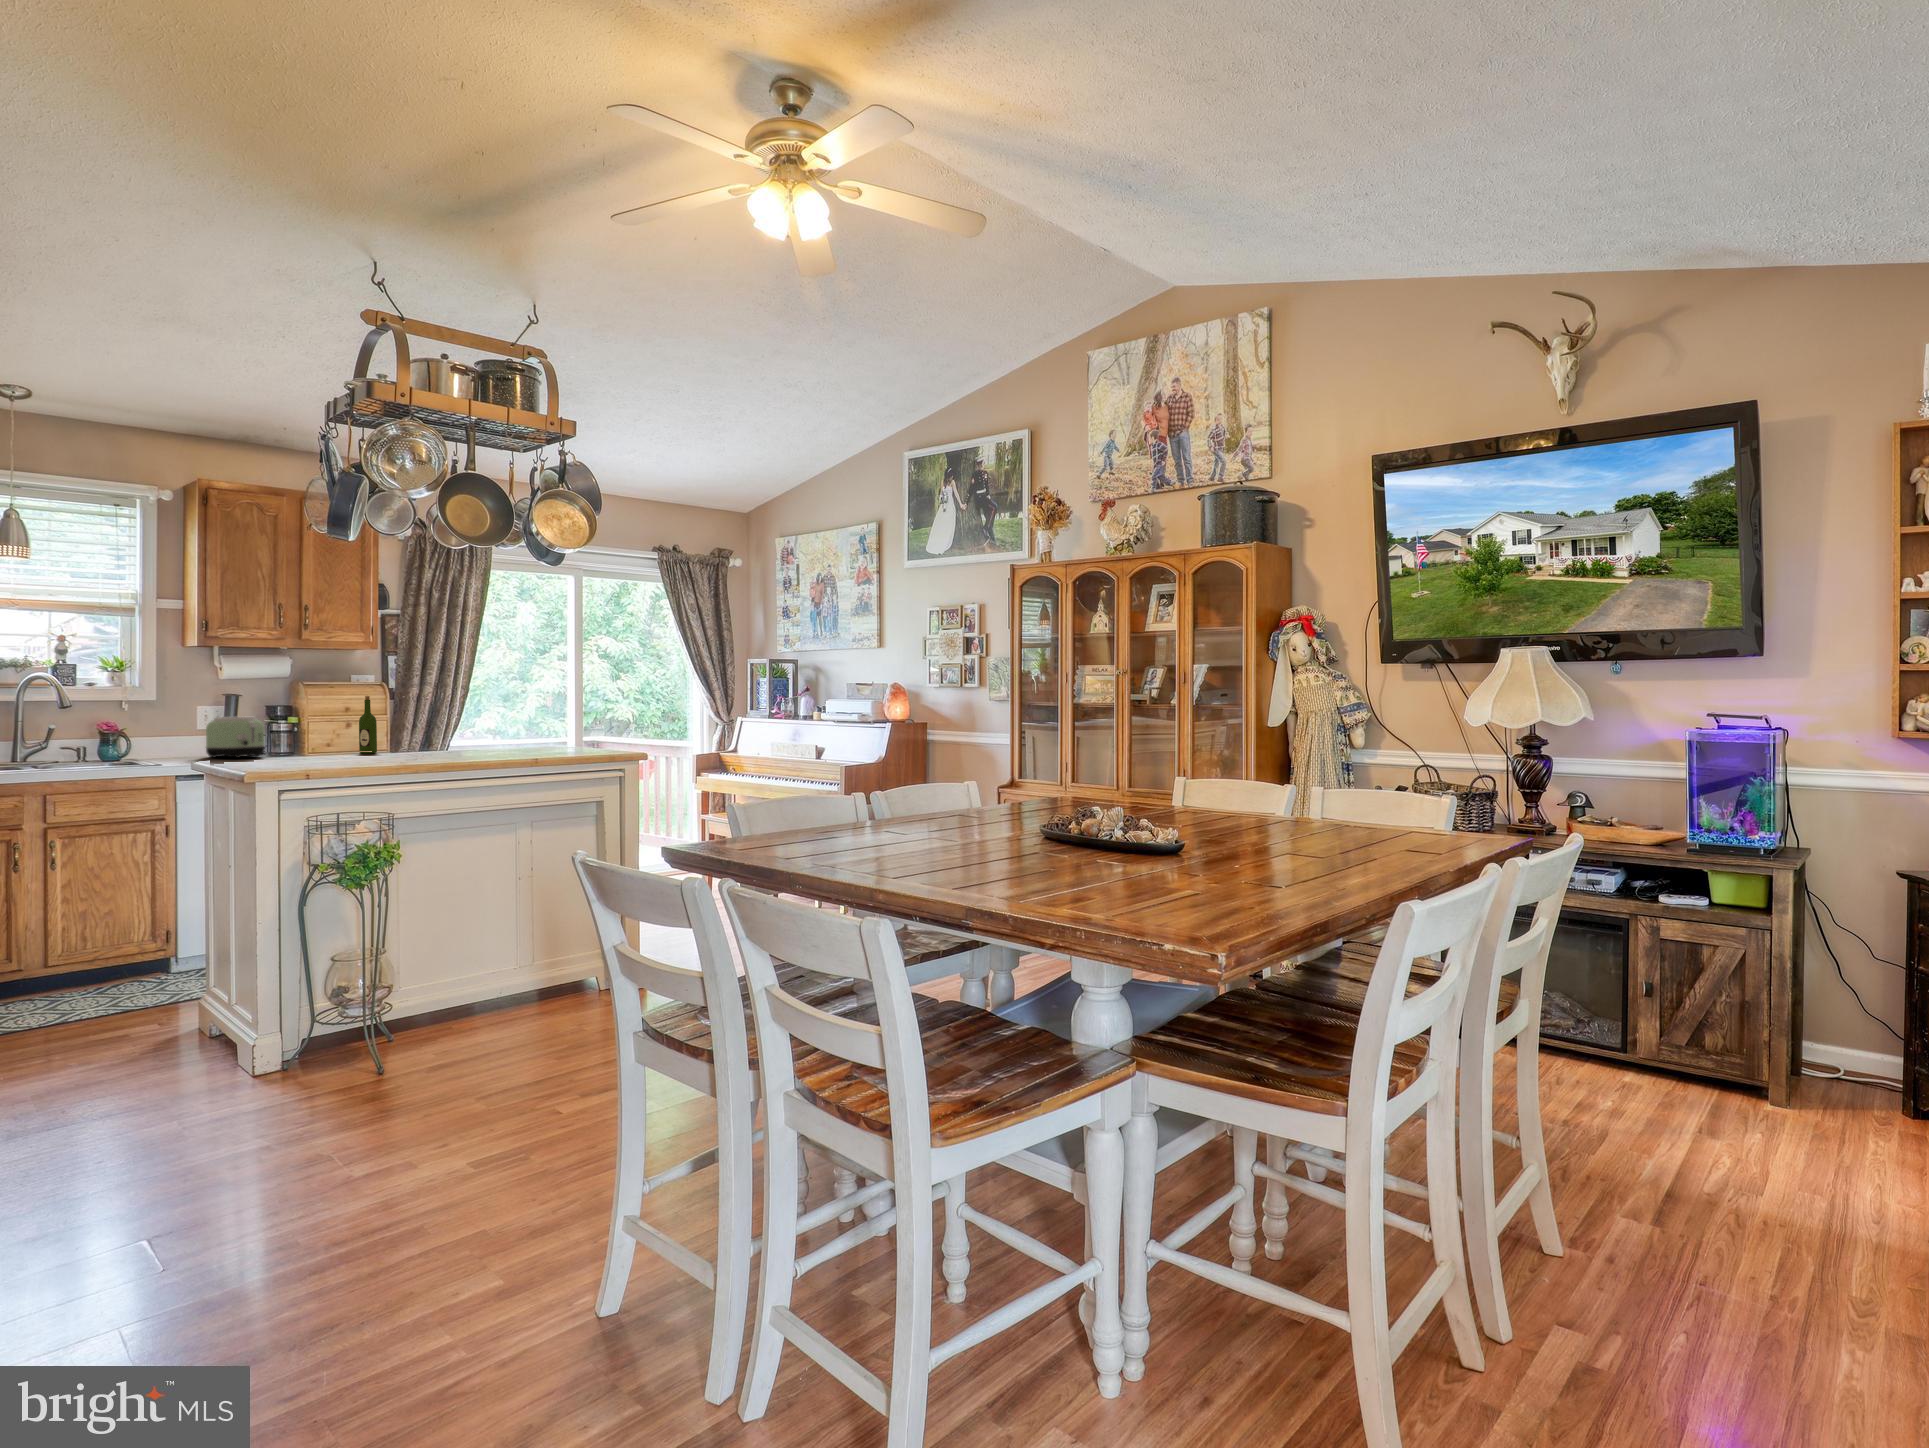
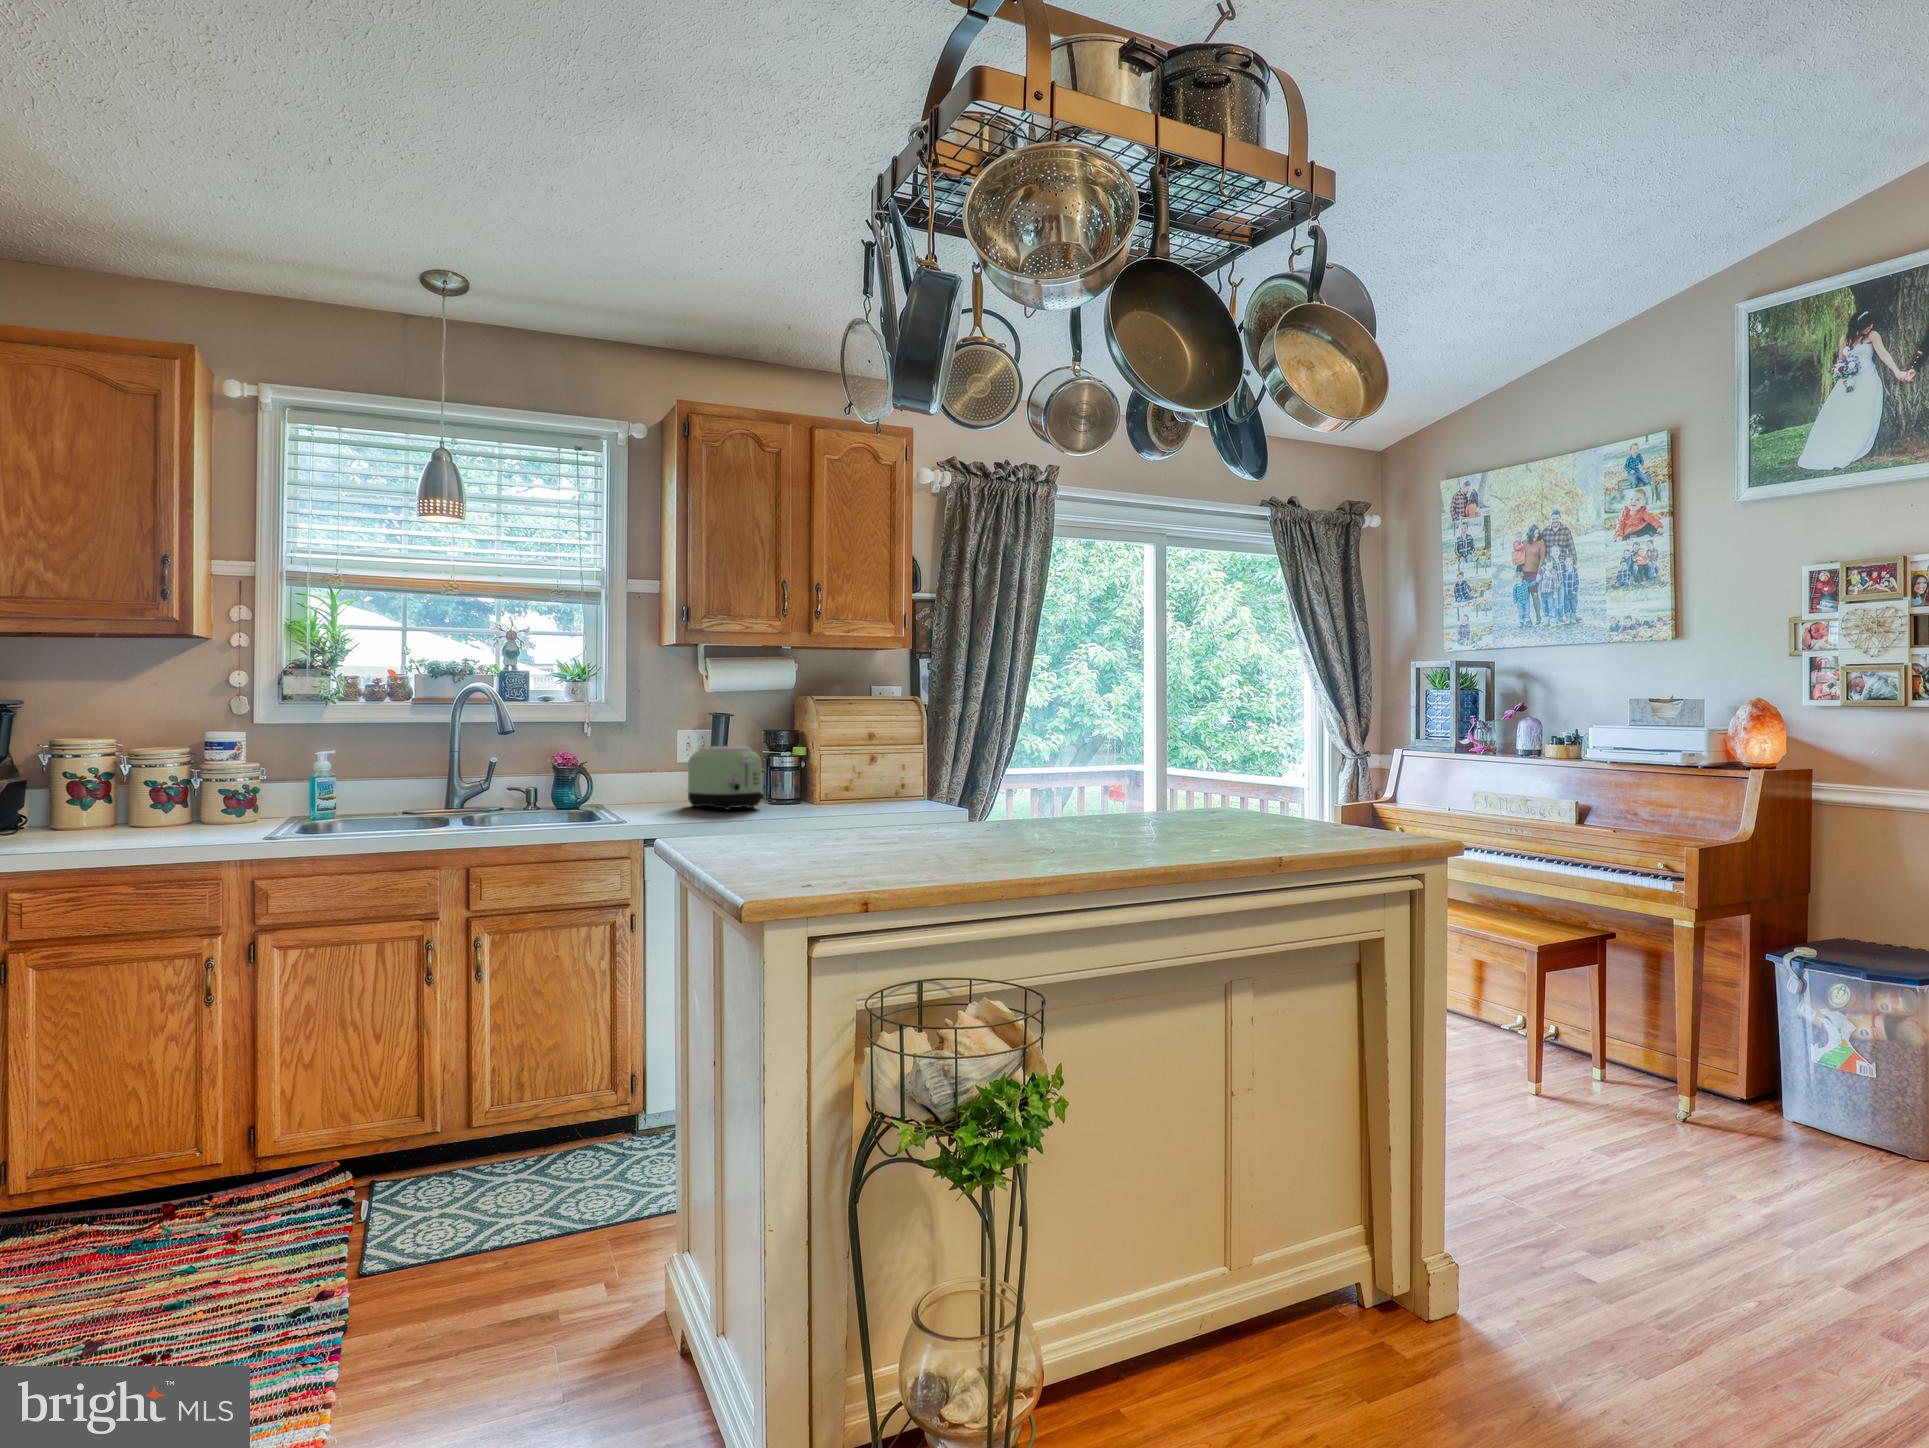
wine bottle: present [359,696,377,754] -> none [885,717,908,806]

